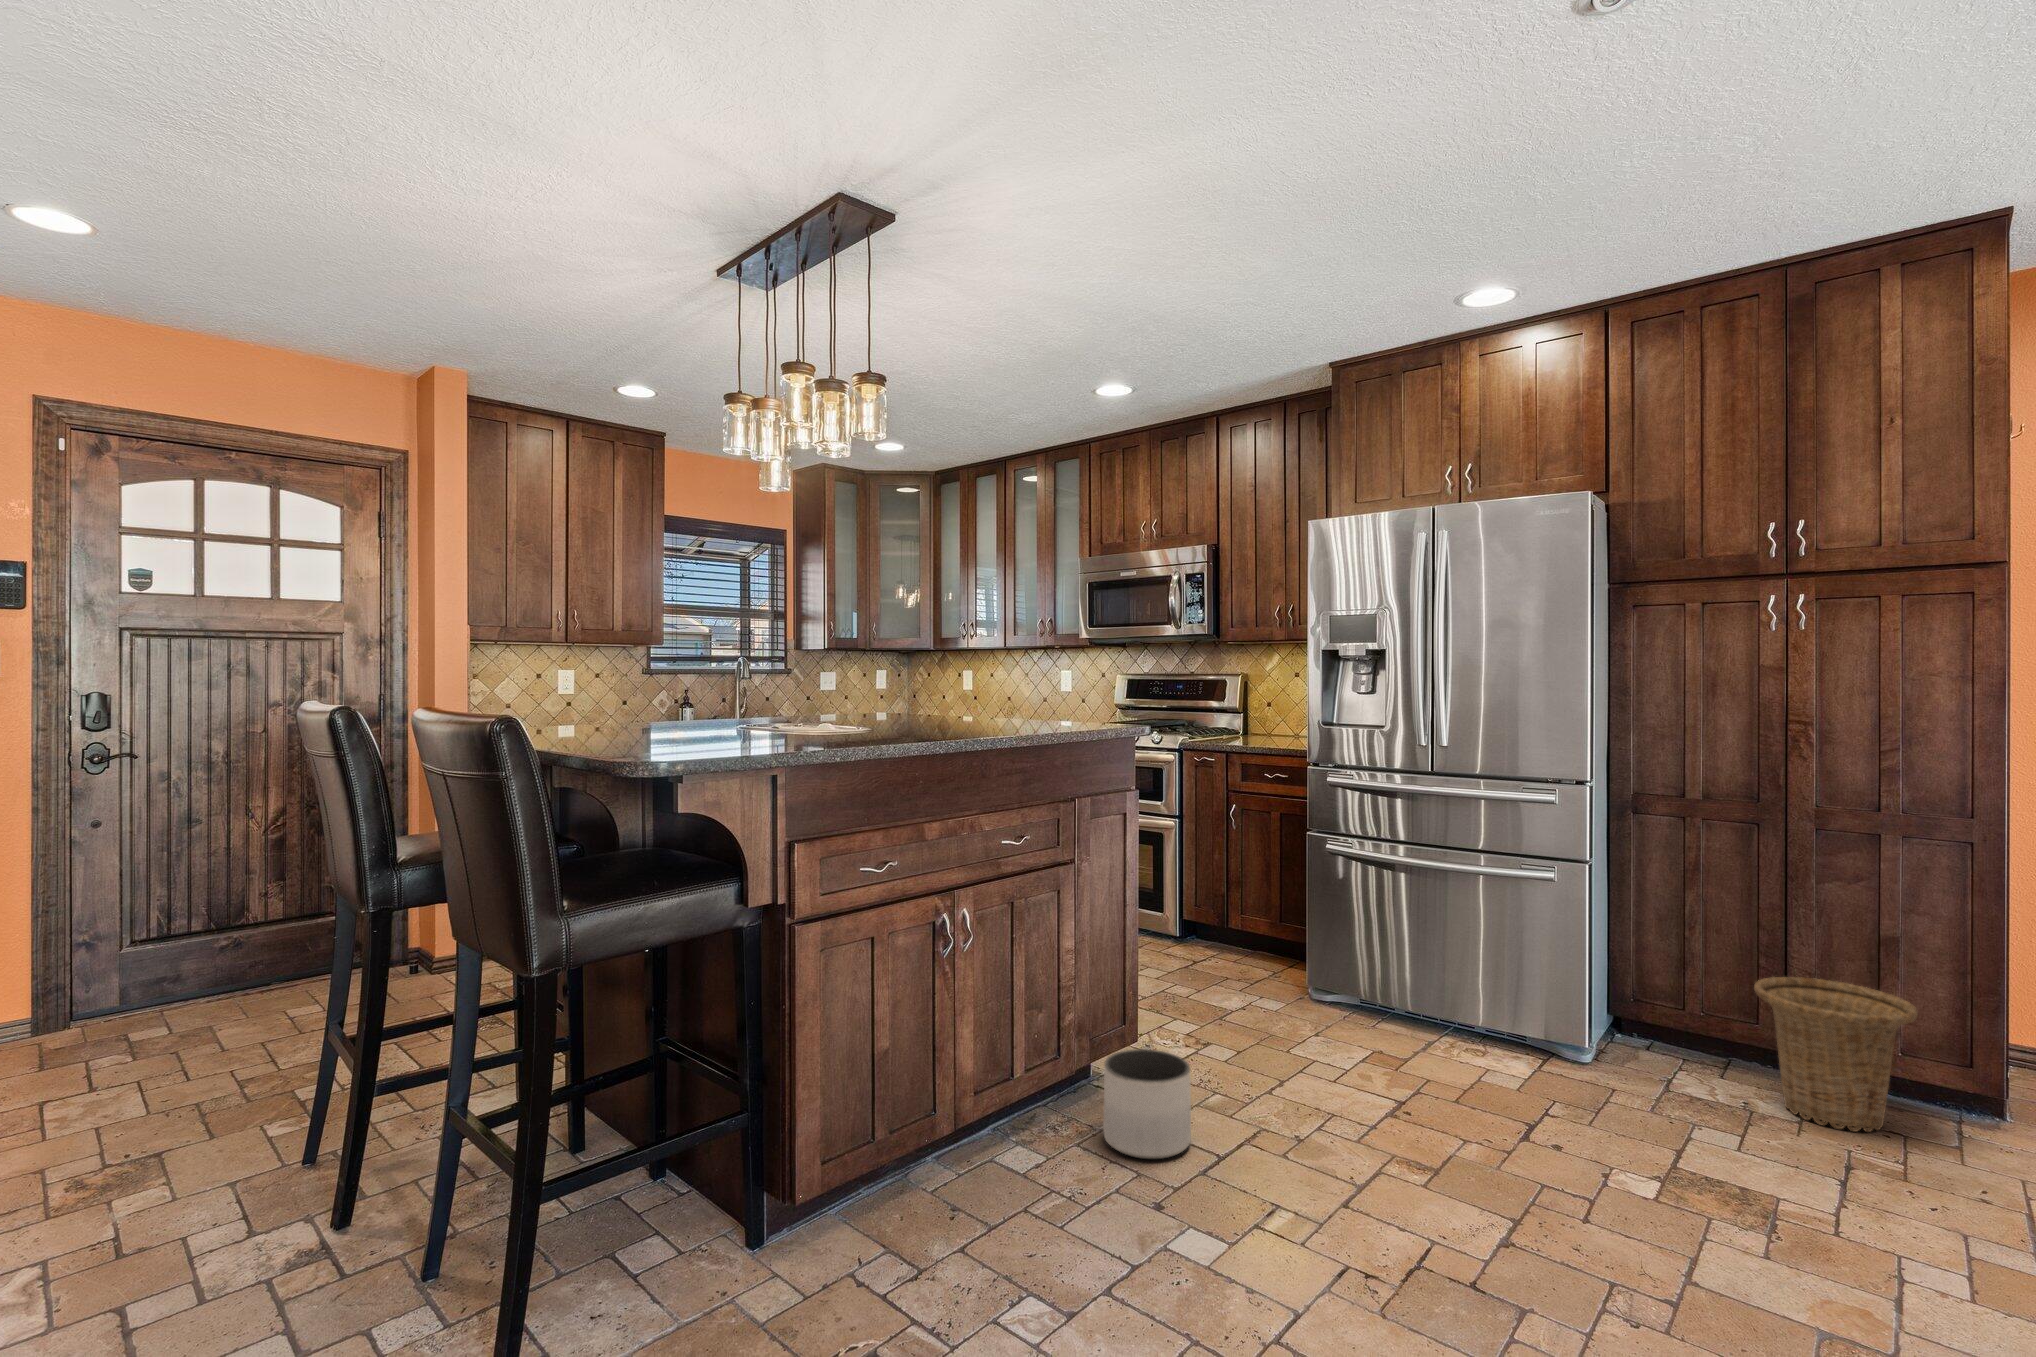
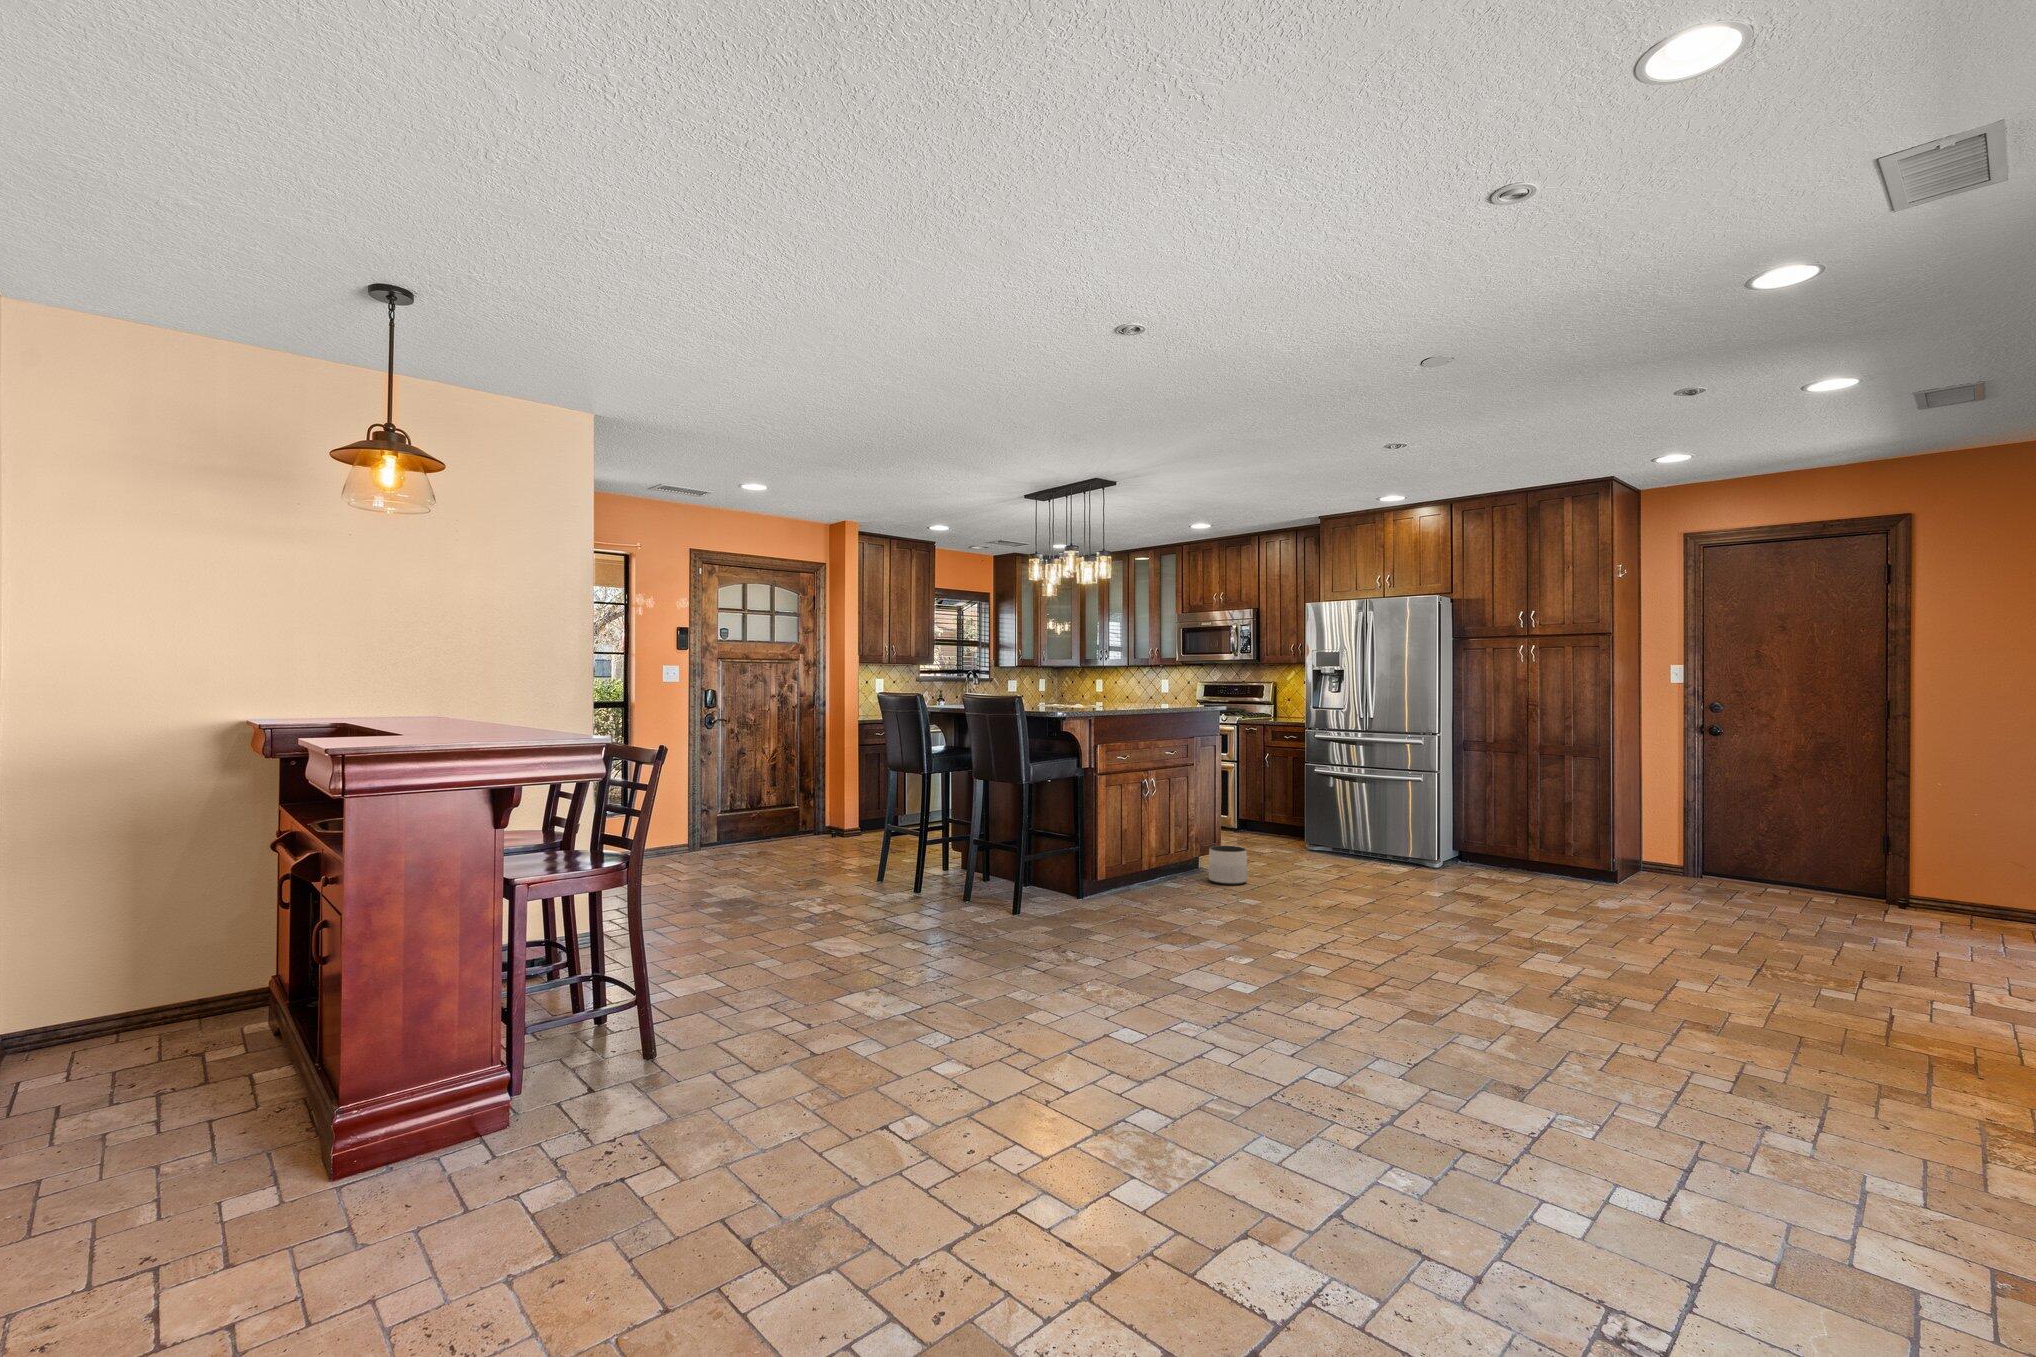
basket: present [1754,977,1918,1132] -> none [1506,823,1571,884]

